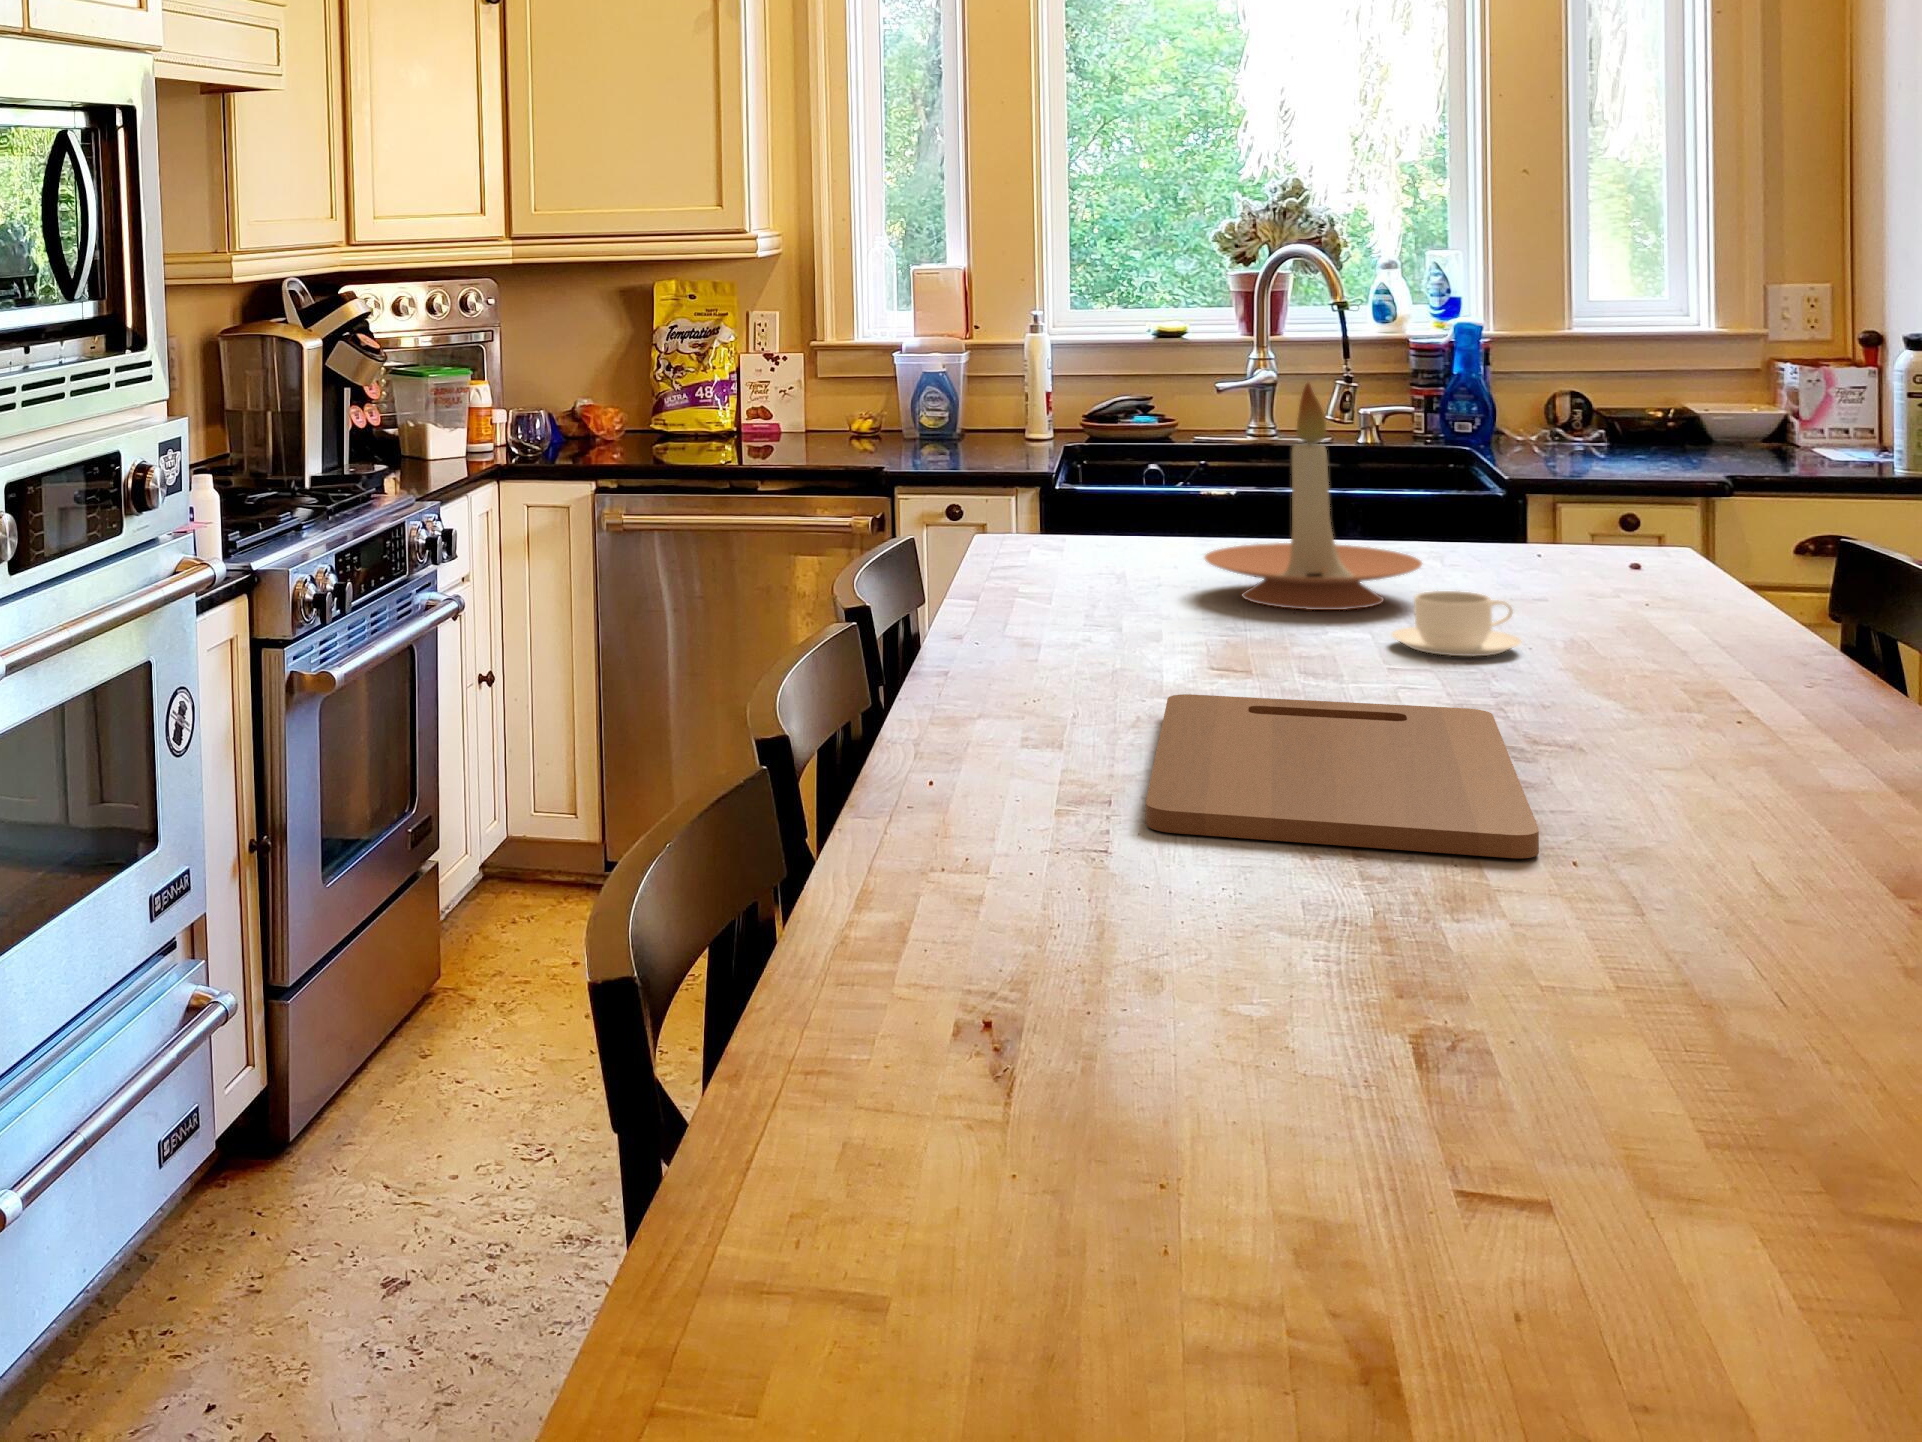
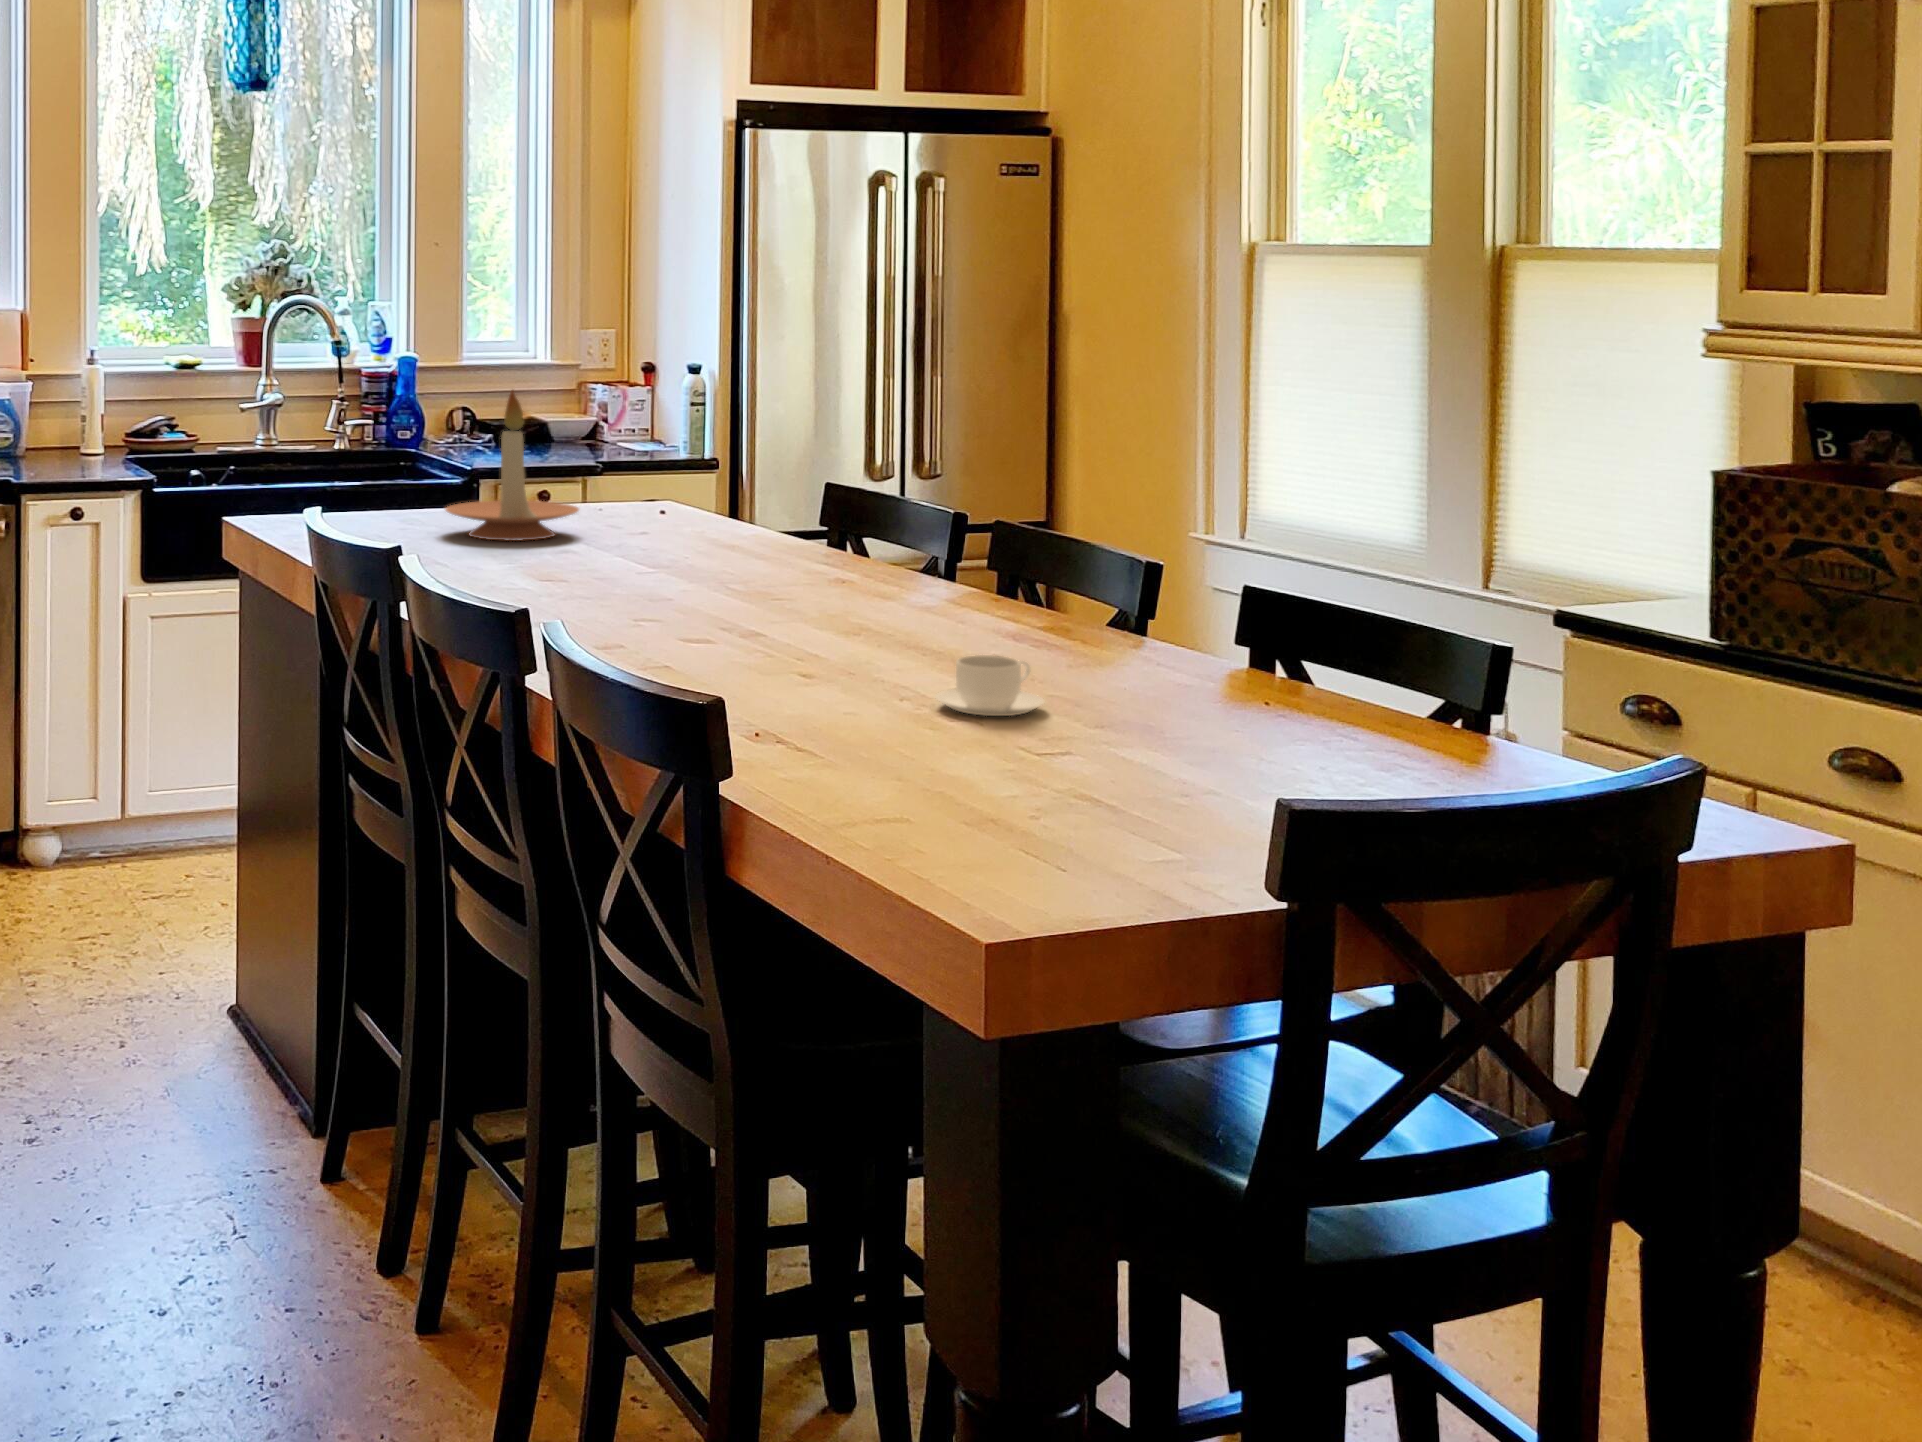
coffee cup: present [1392,591,1521,656] -> present [935,655,1045,716]
cutting board: present [1146,694,1539,858] -> none [554,573,828,640]

